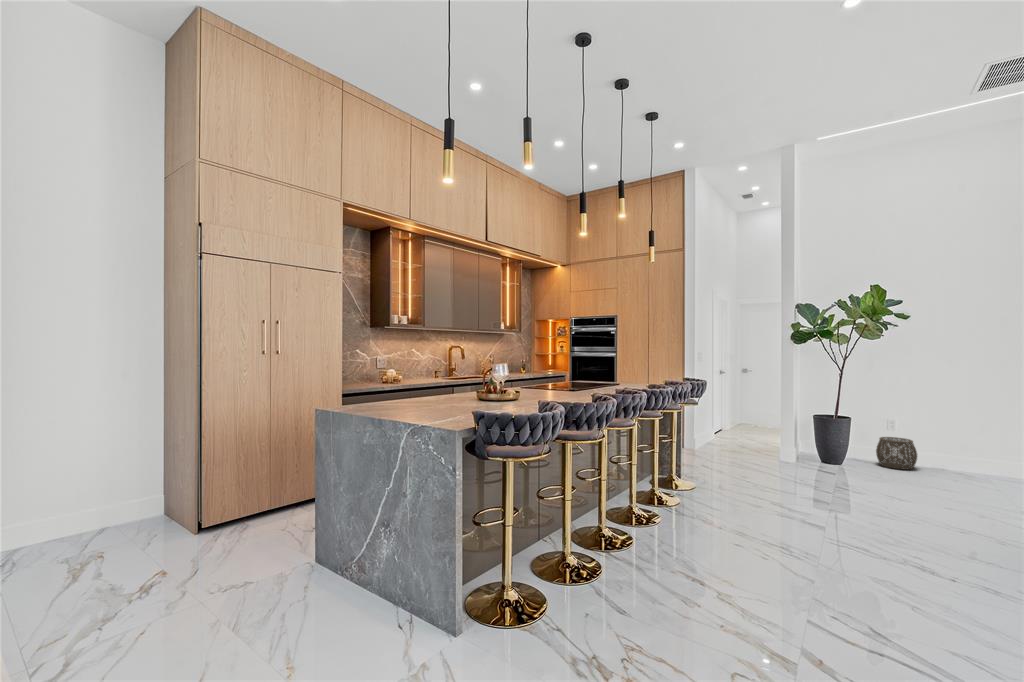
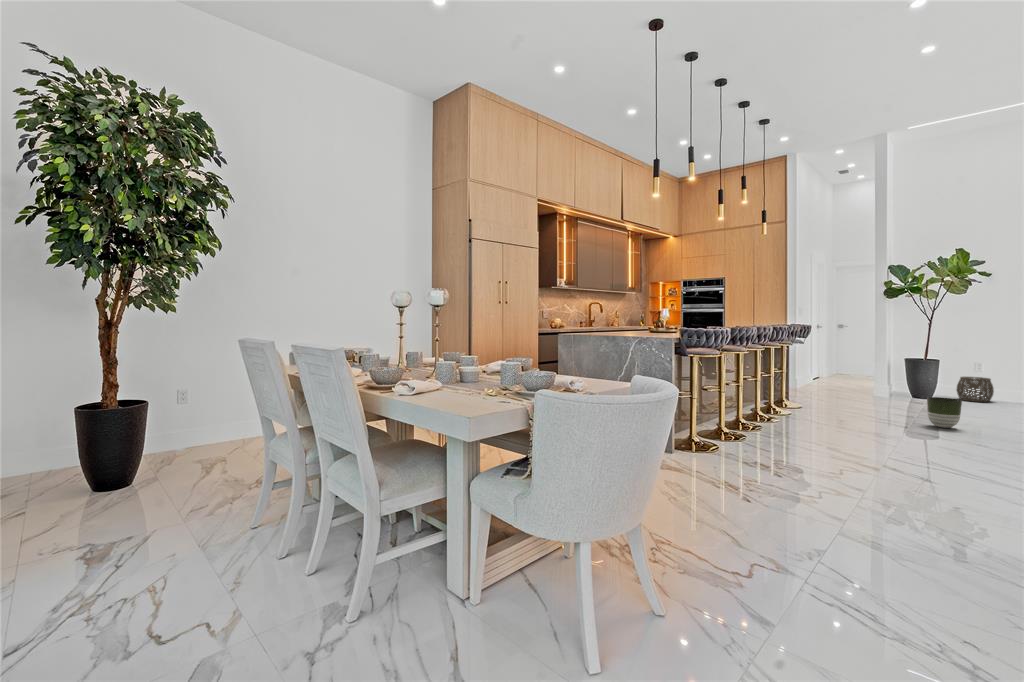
planter: none [854,486,899,533] -> present [927,397,962,428]

